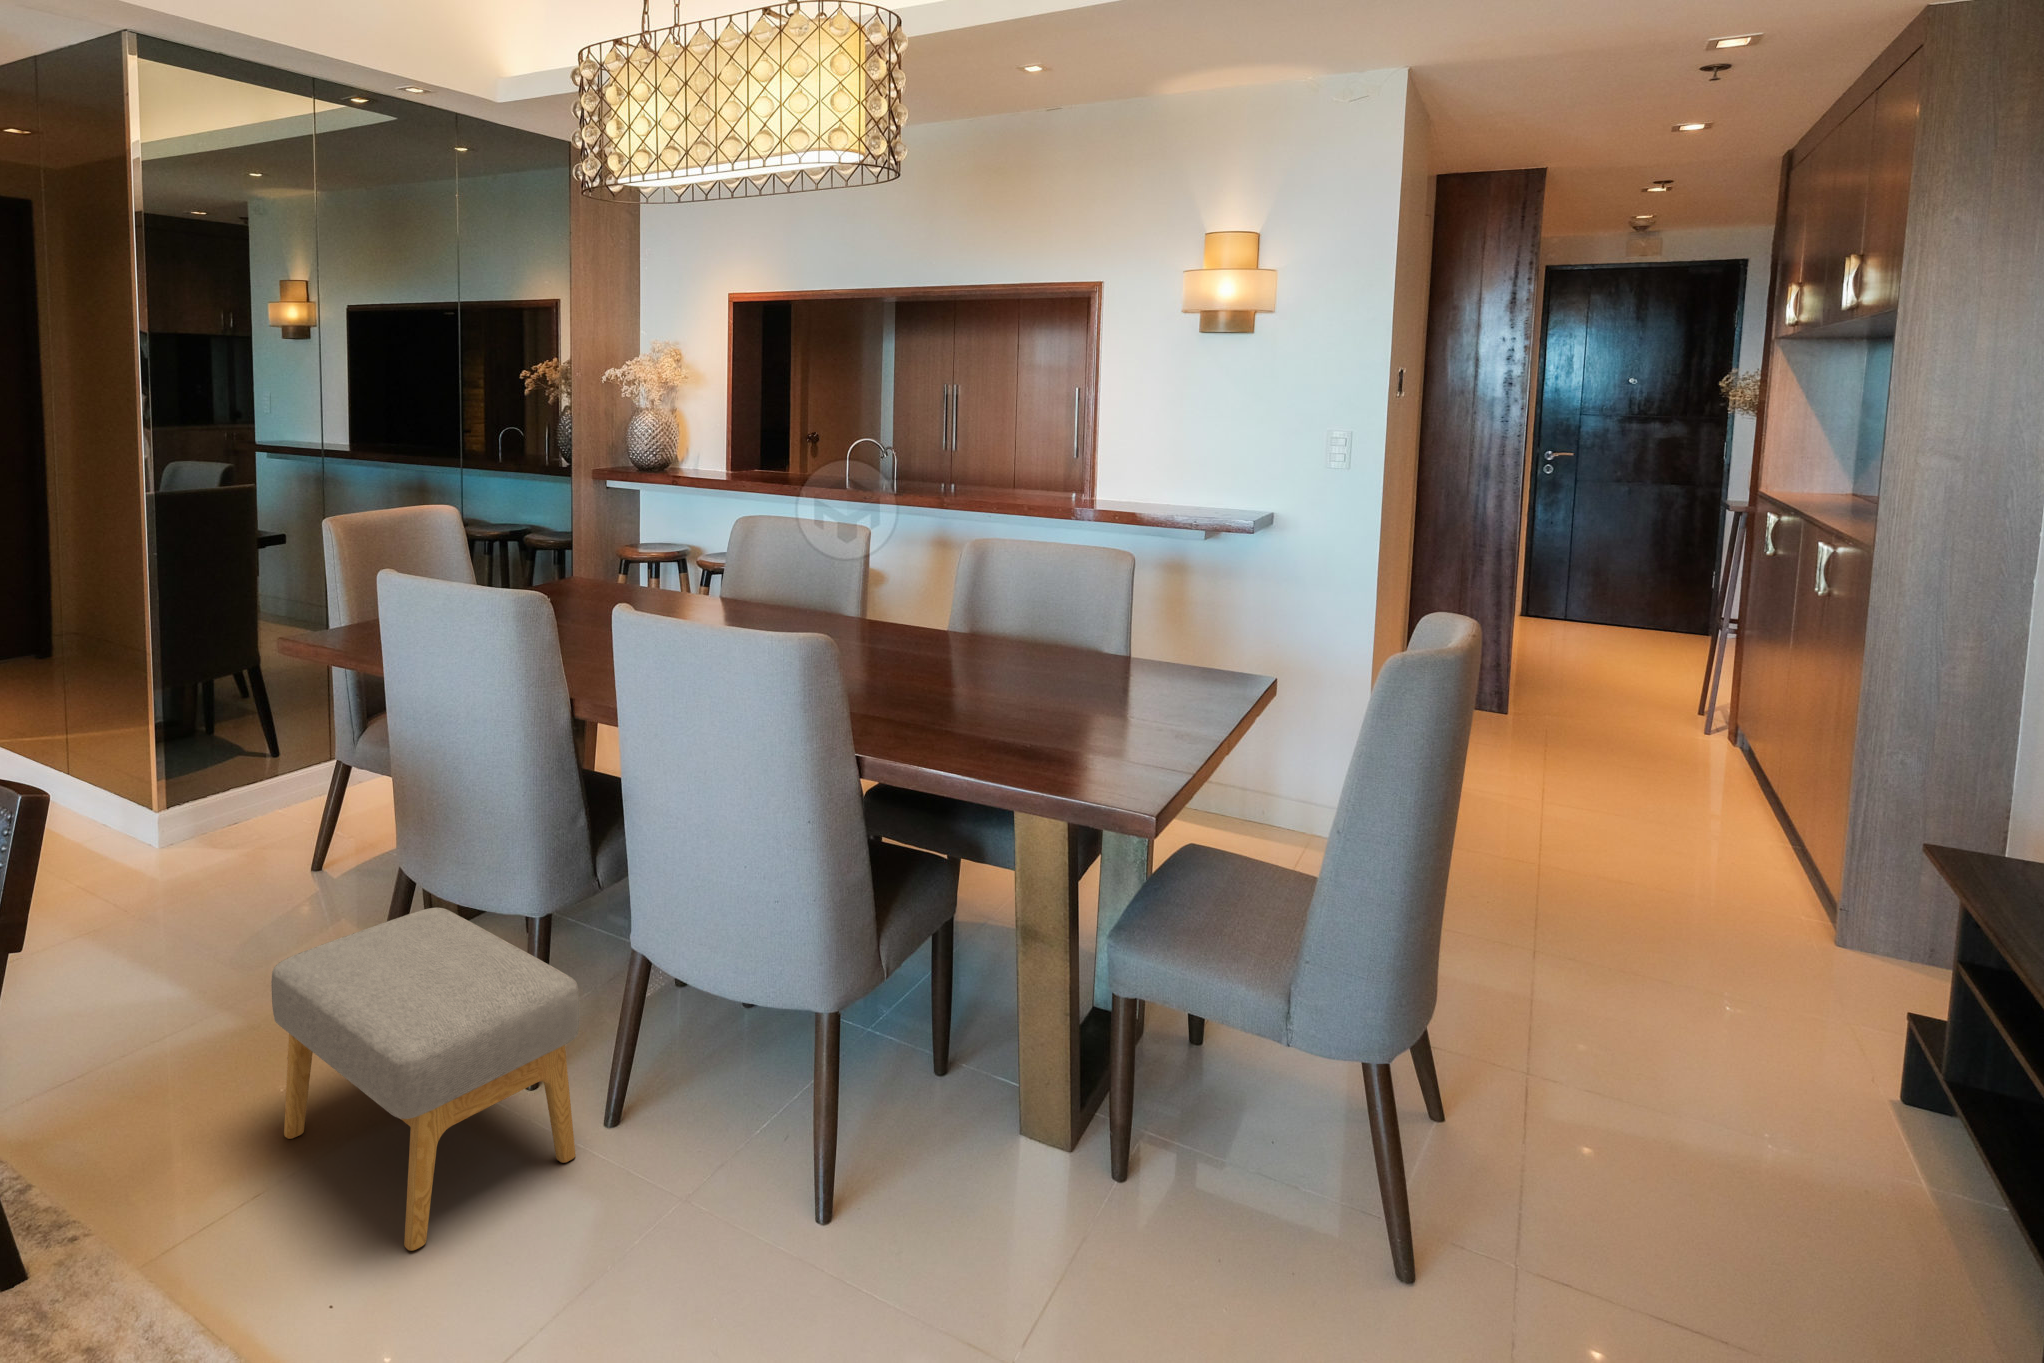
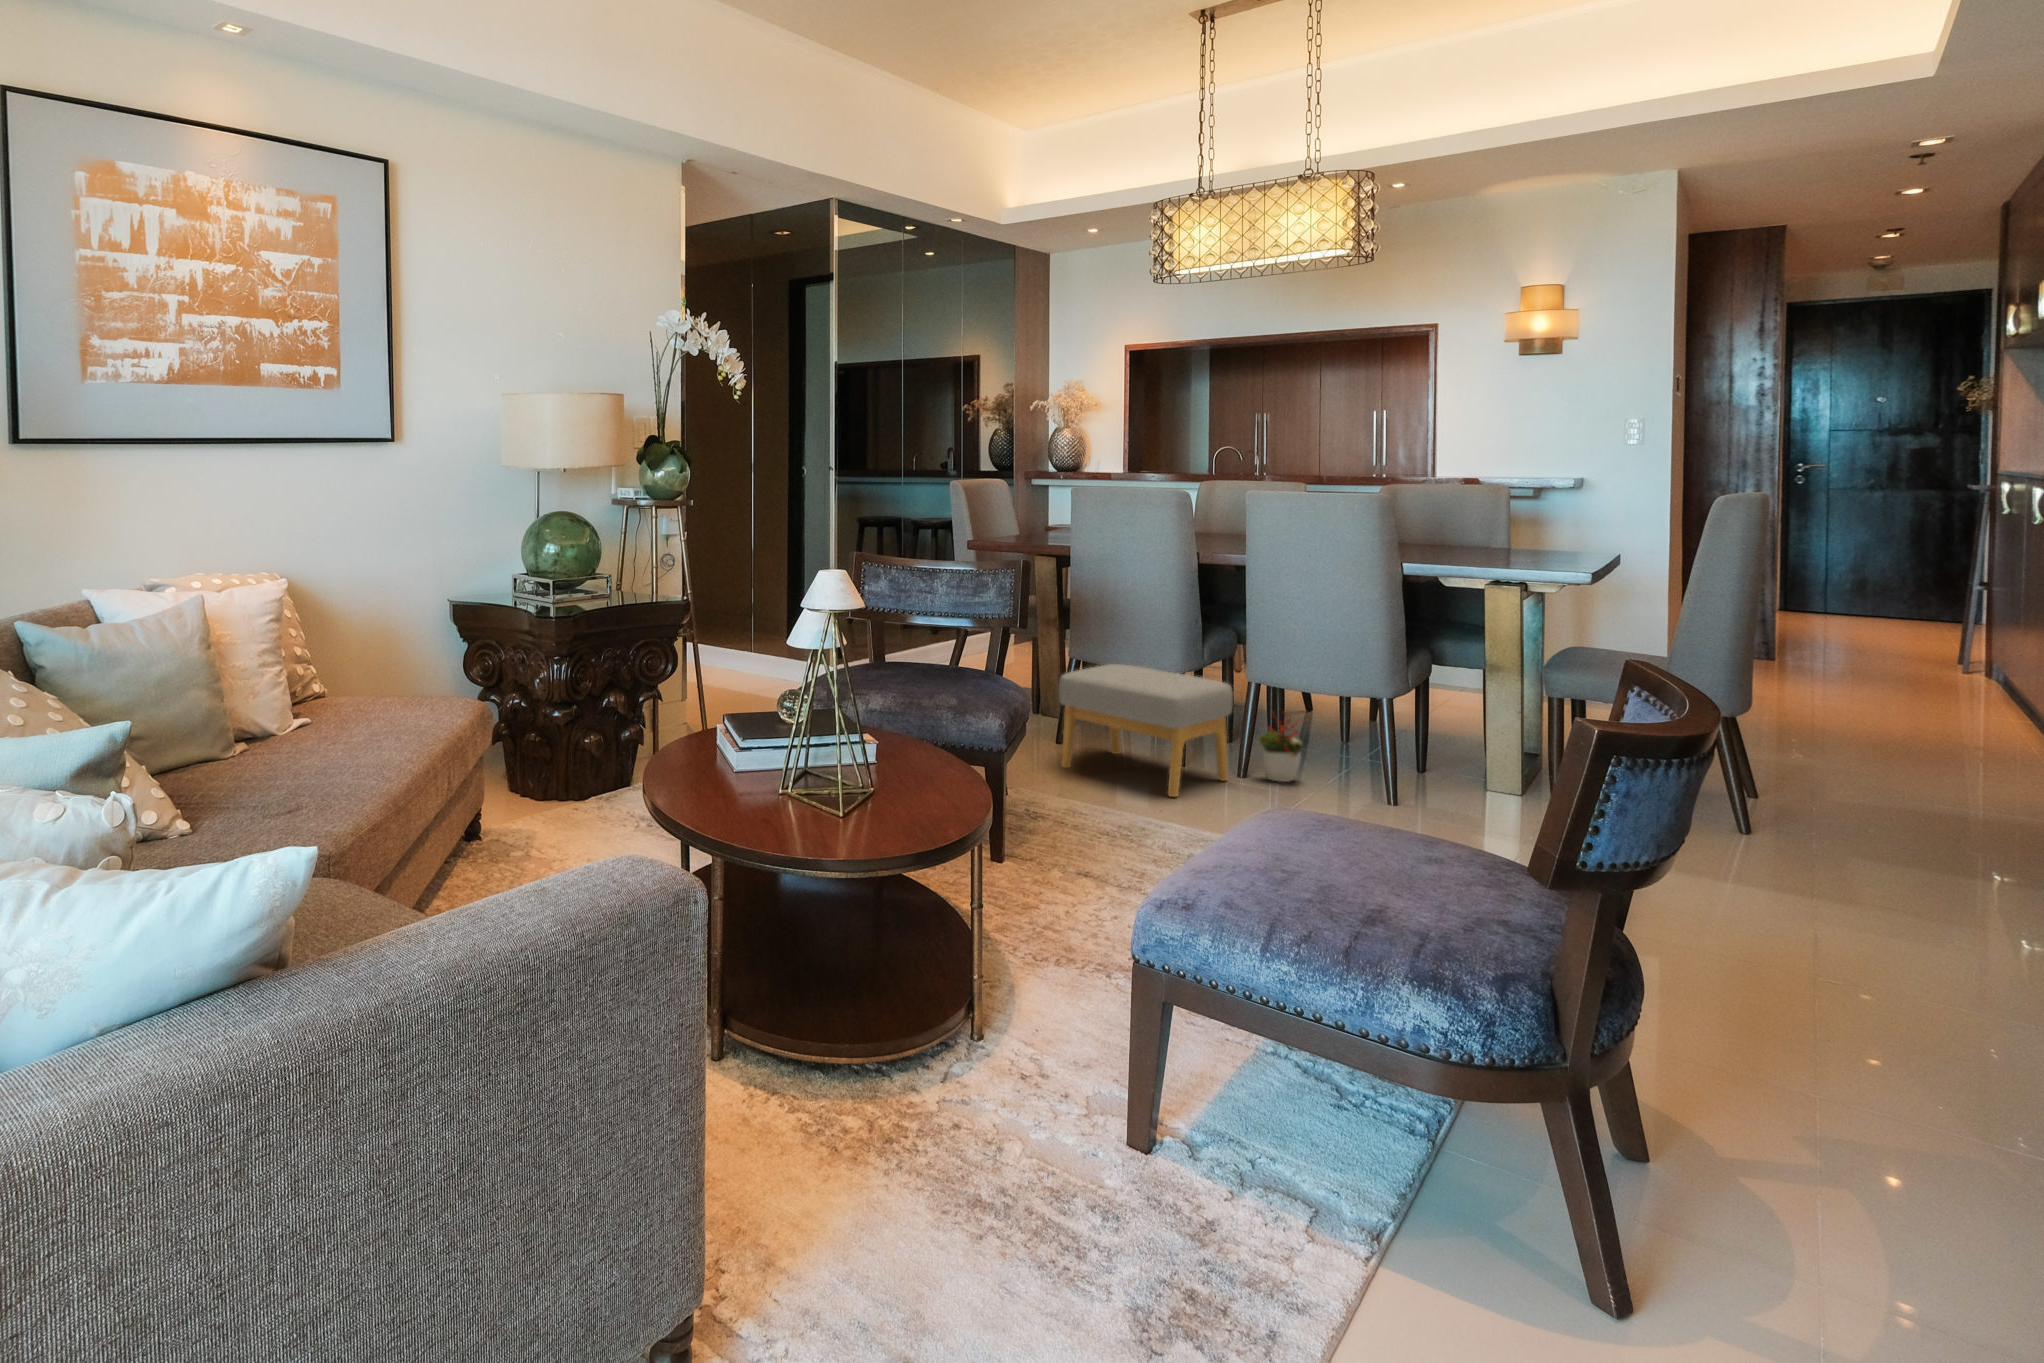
decorative plant: none [631,1019,713,1152] -> present [1259,714,1303,782]

